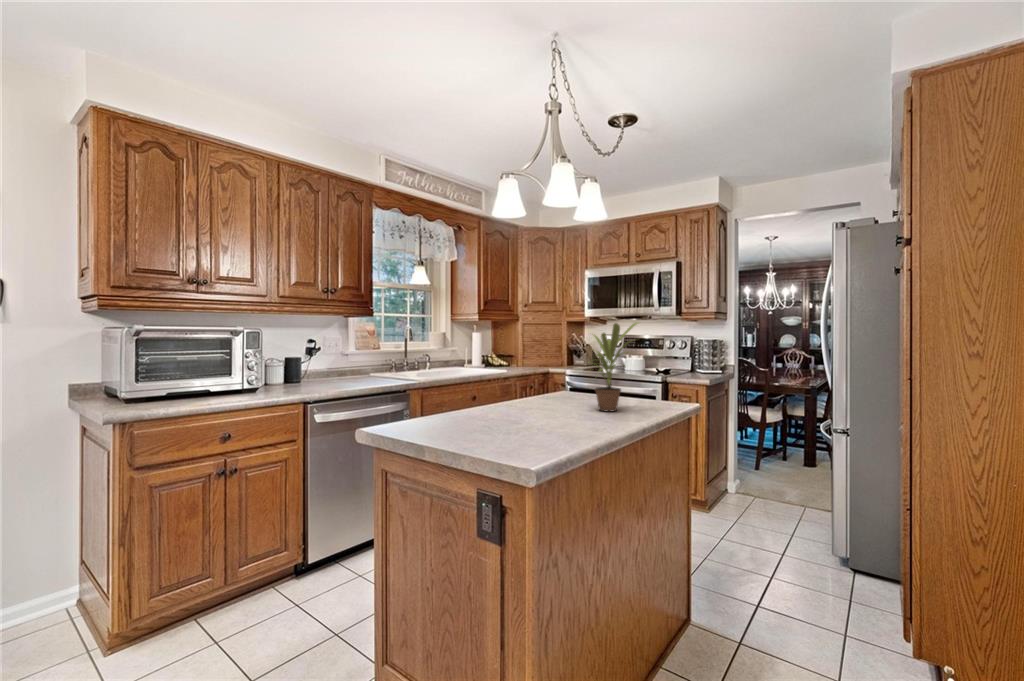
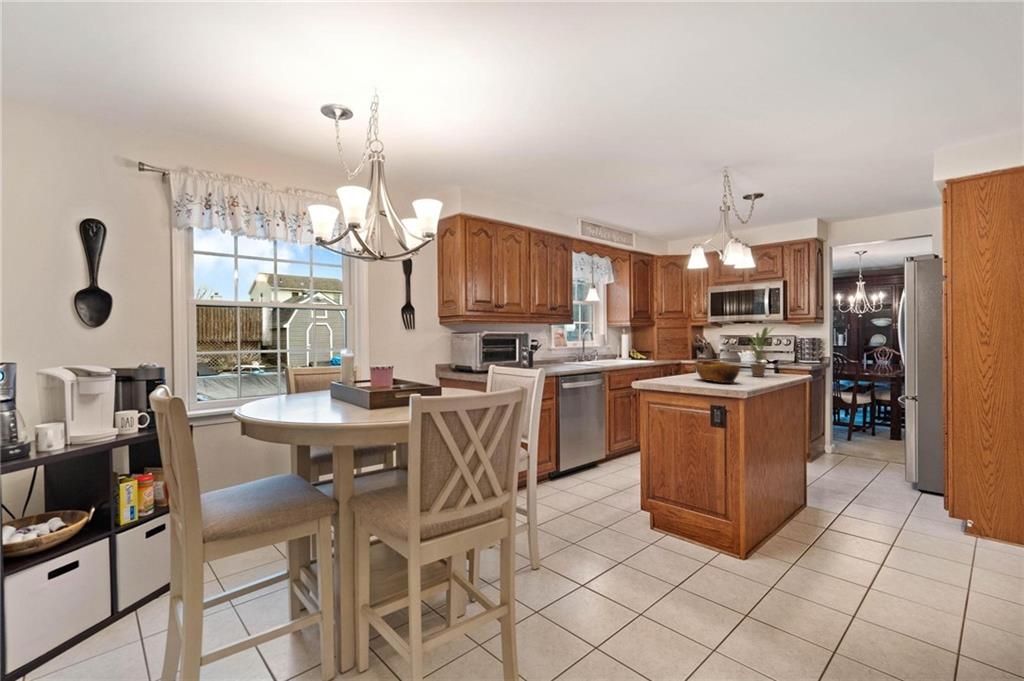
wooden bowl: none [485,383,552,436] -> present [695,360,740,383]

